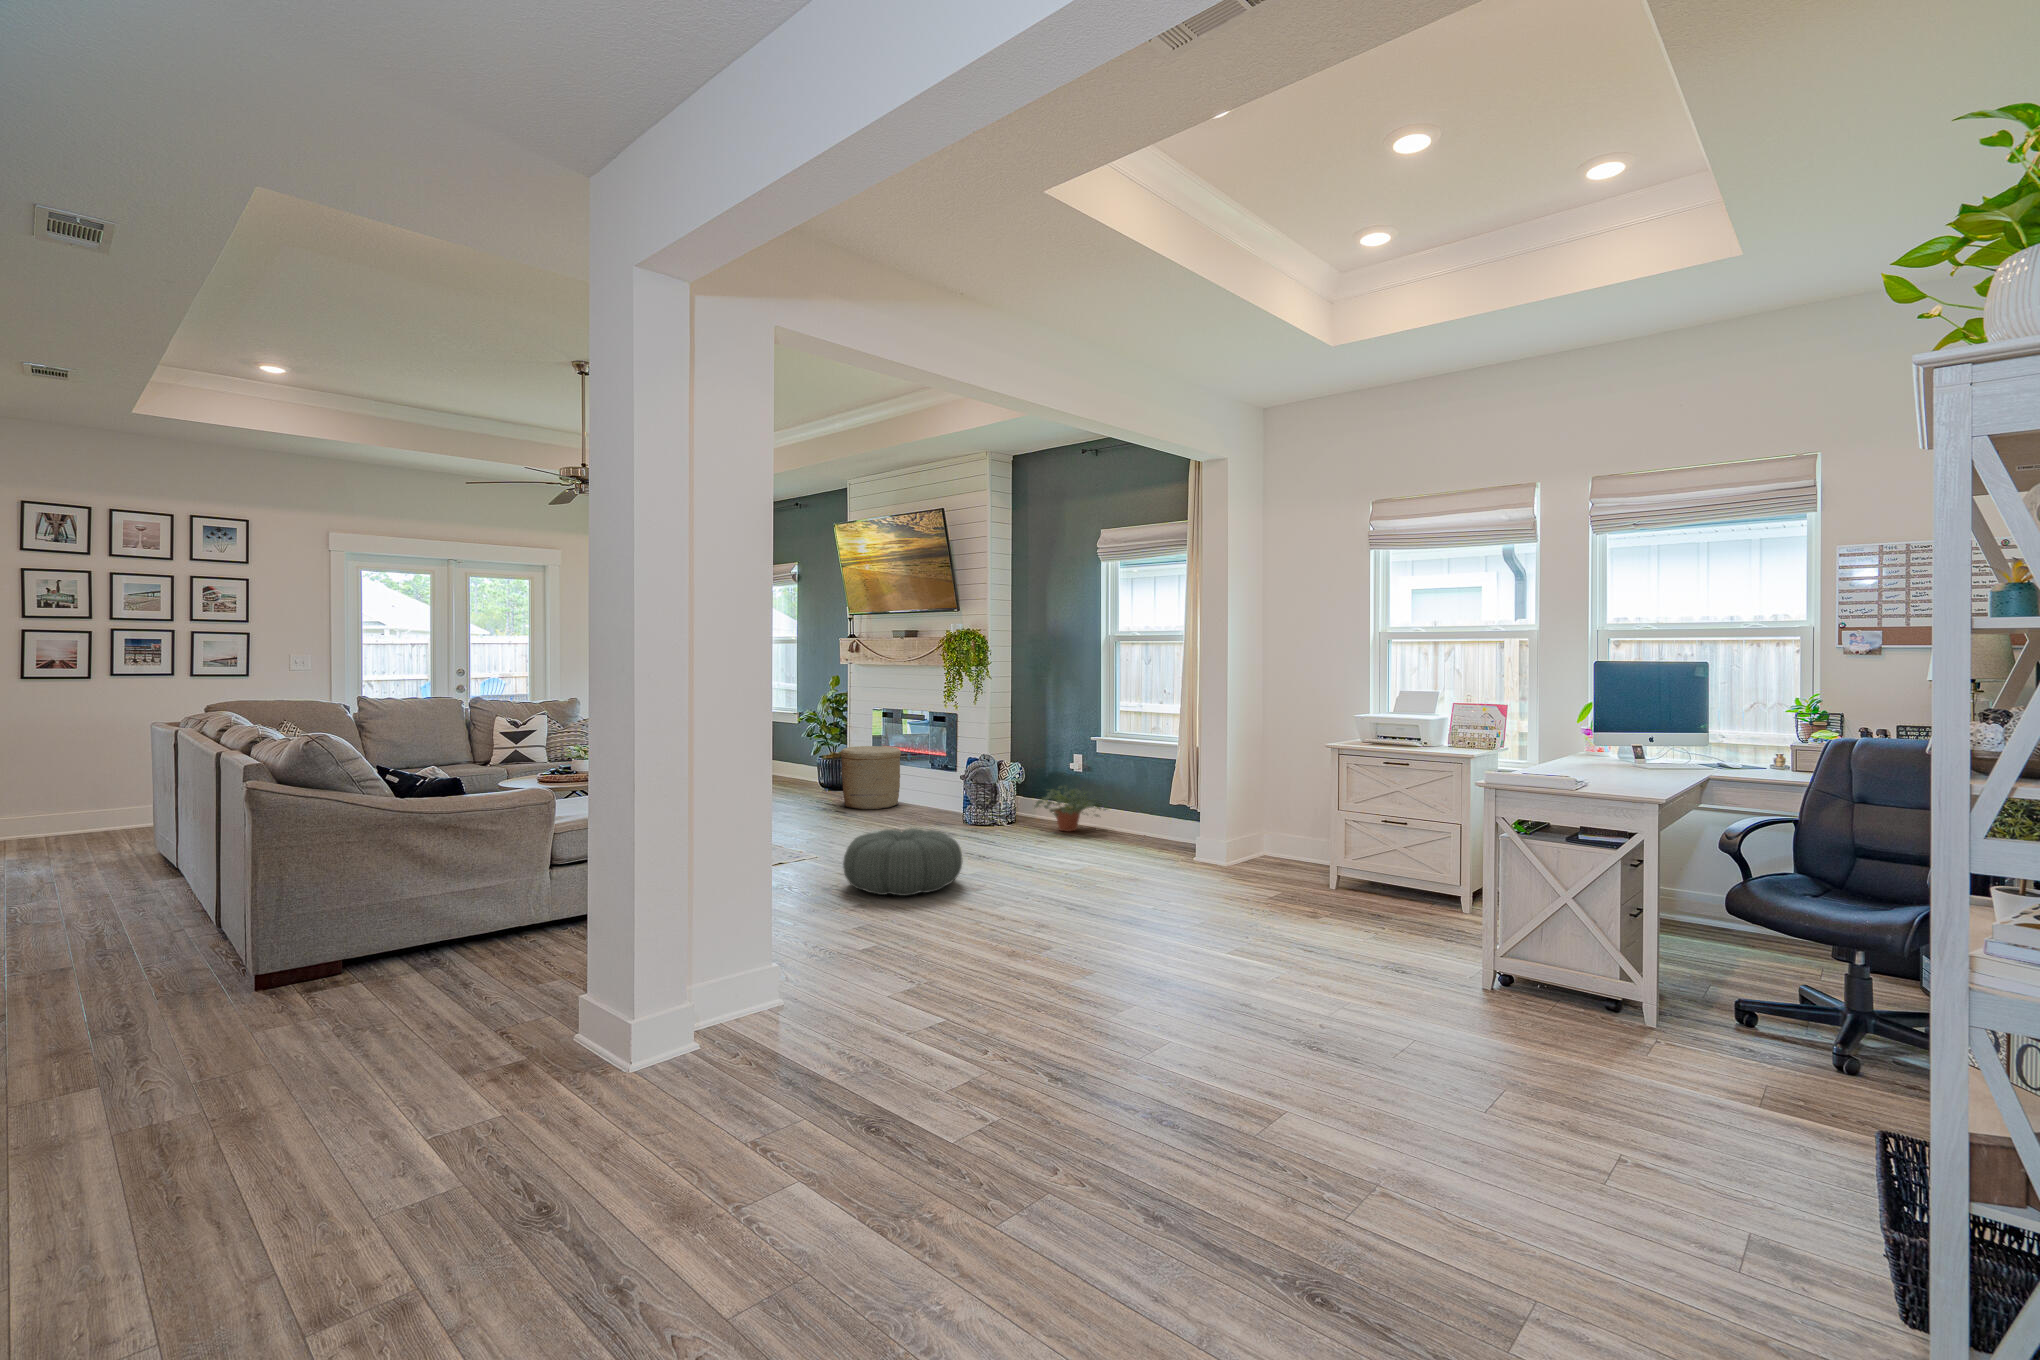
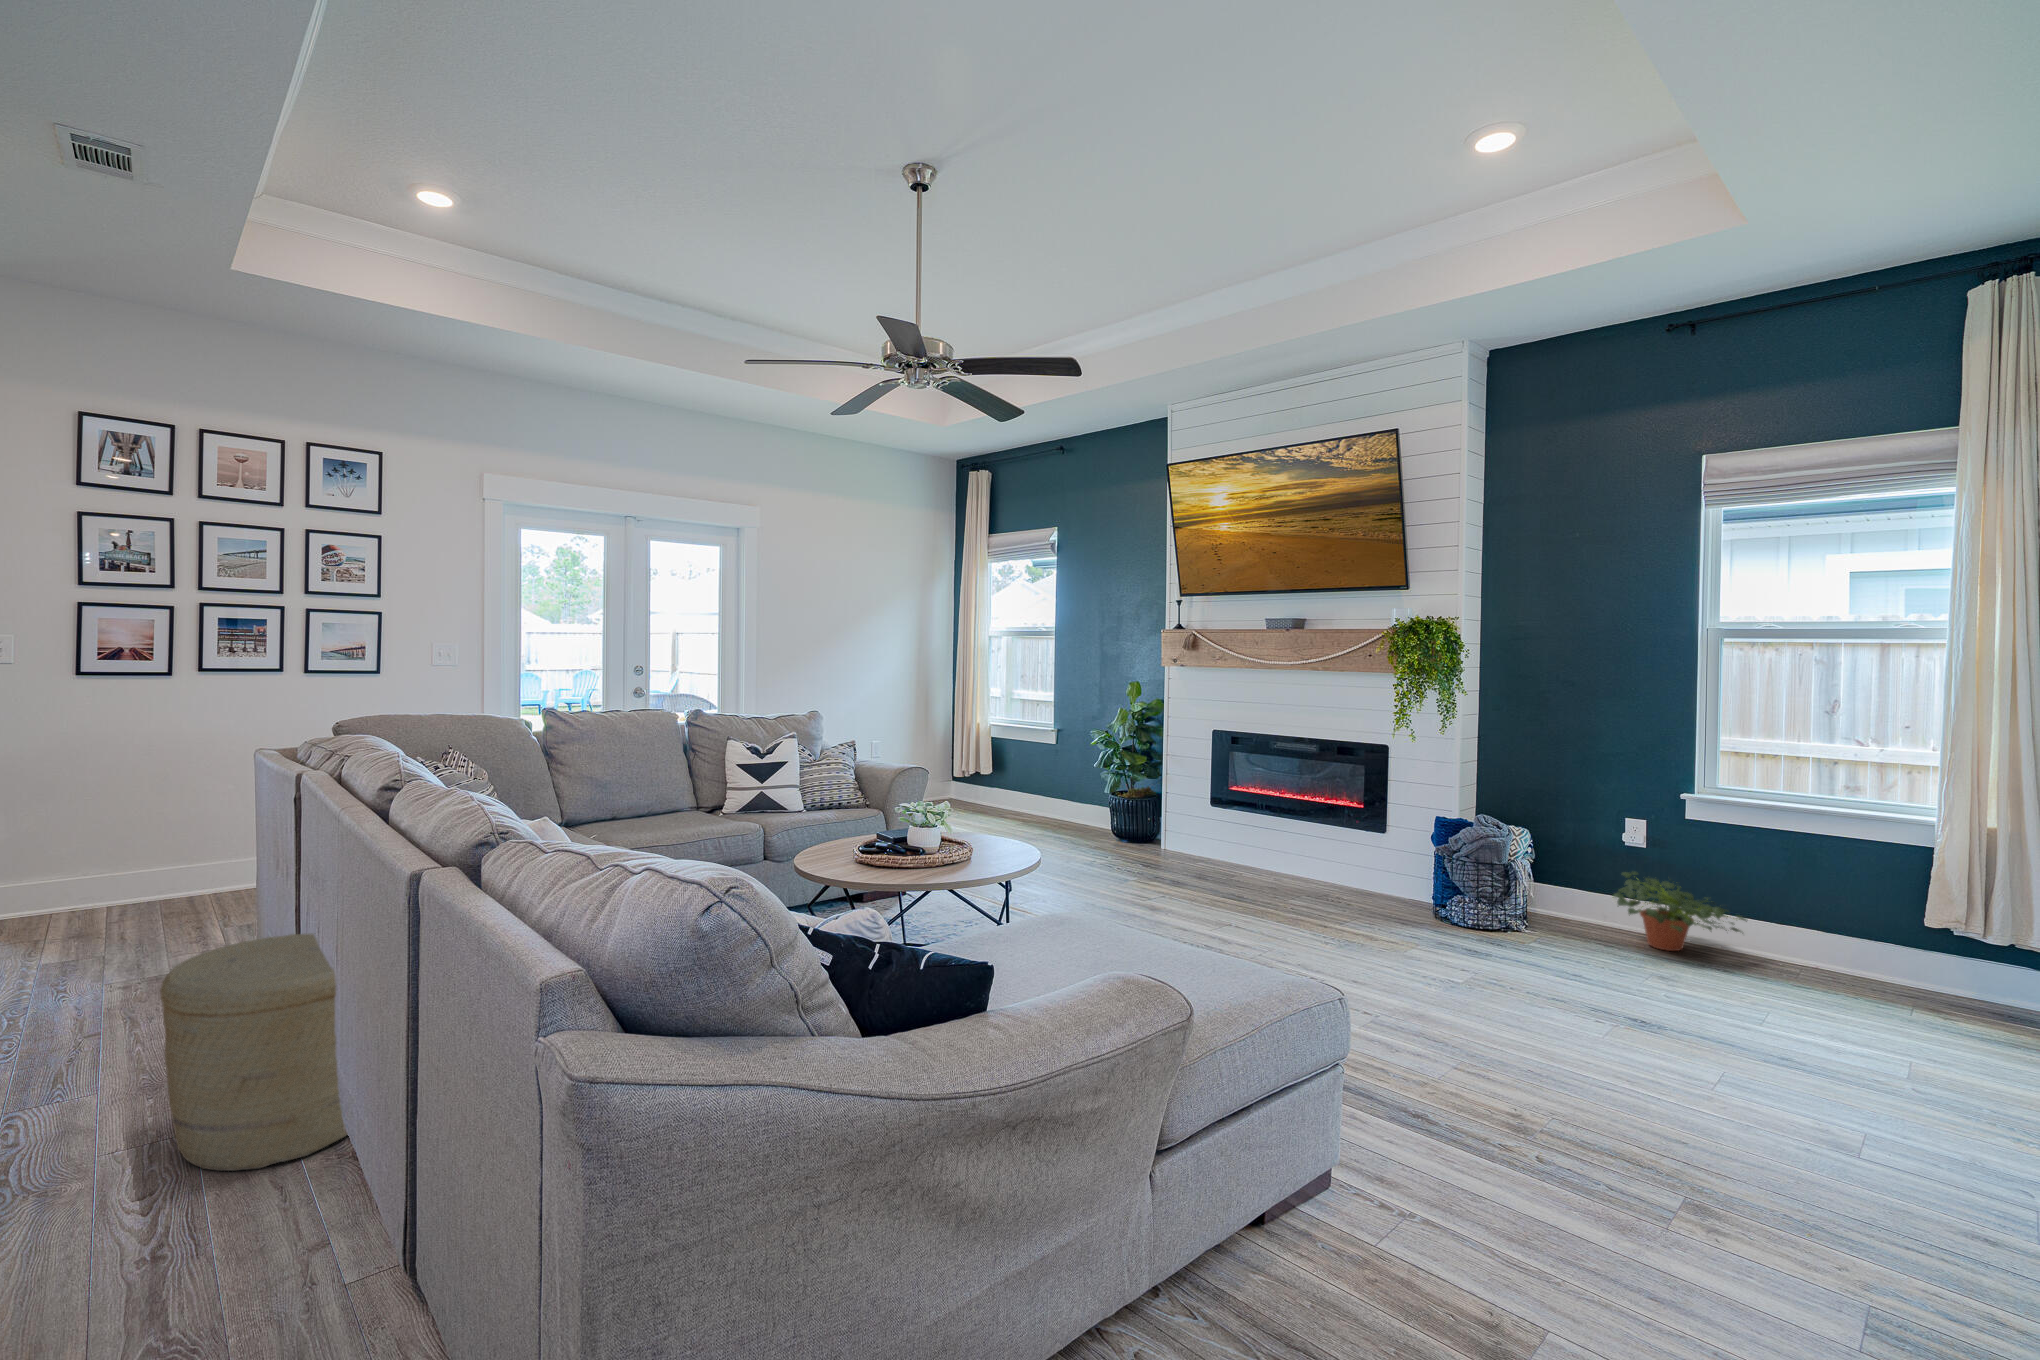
woven basket: present [841,746,901,809] -> present [160,933,347,1171]
pouf: present [843,828,962,896] -> none [1562,991,1832,1151]

